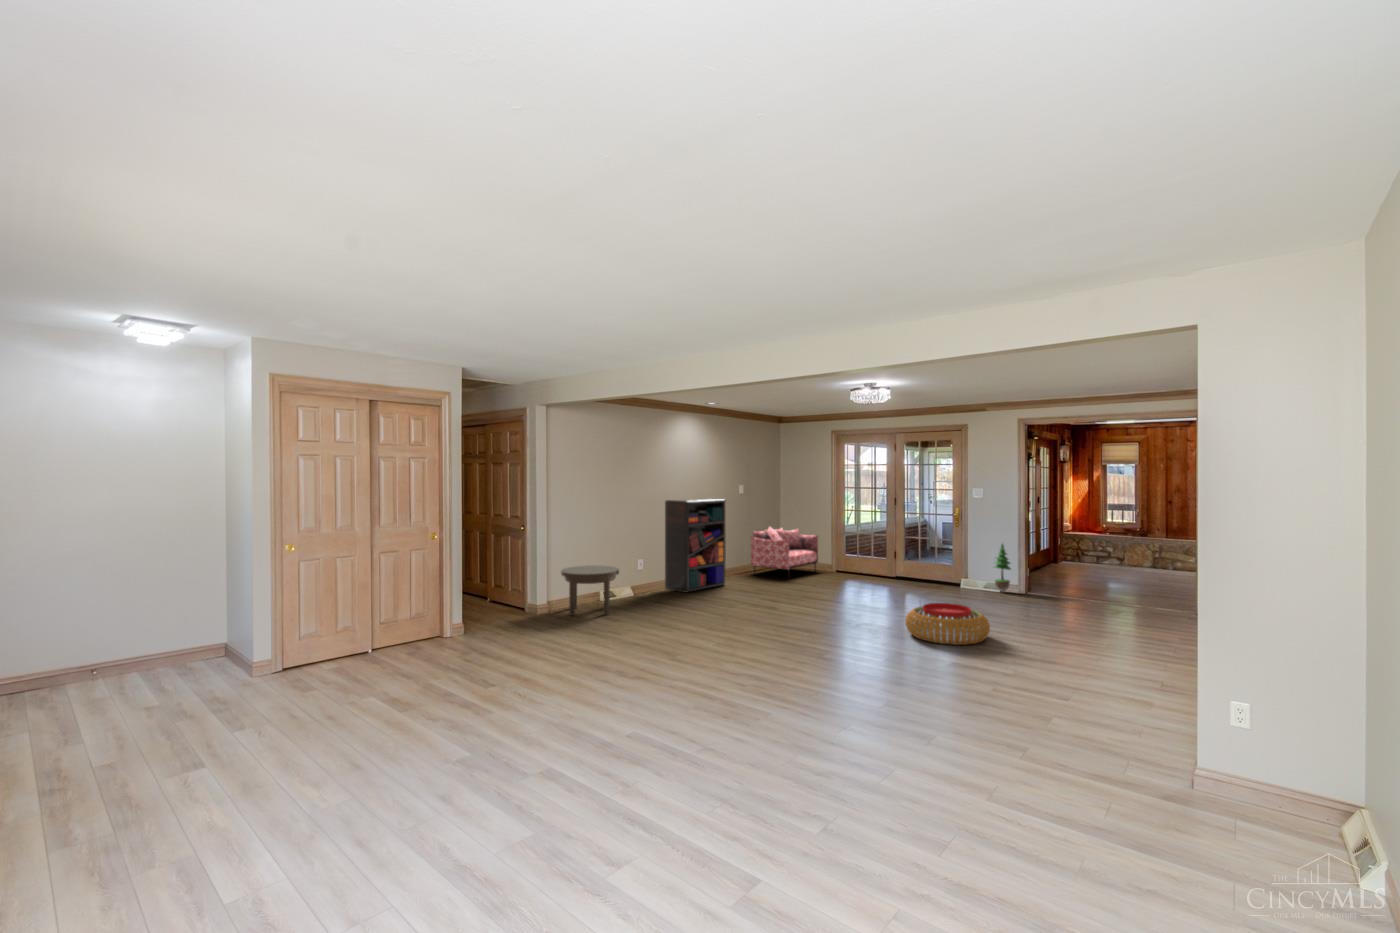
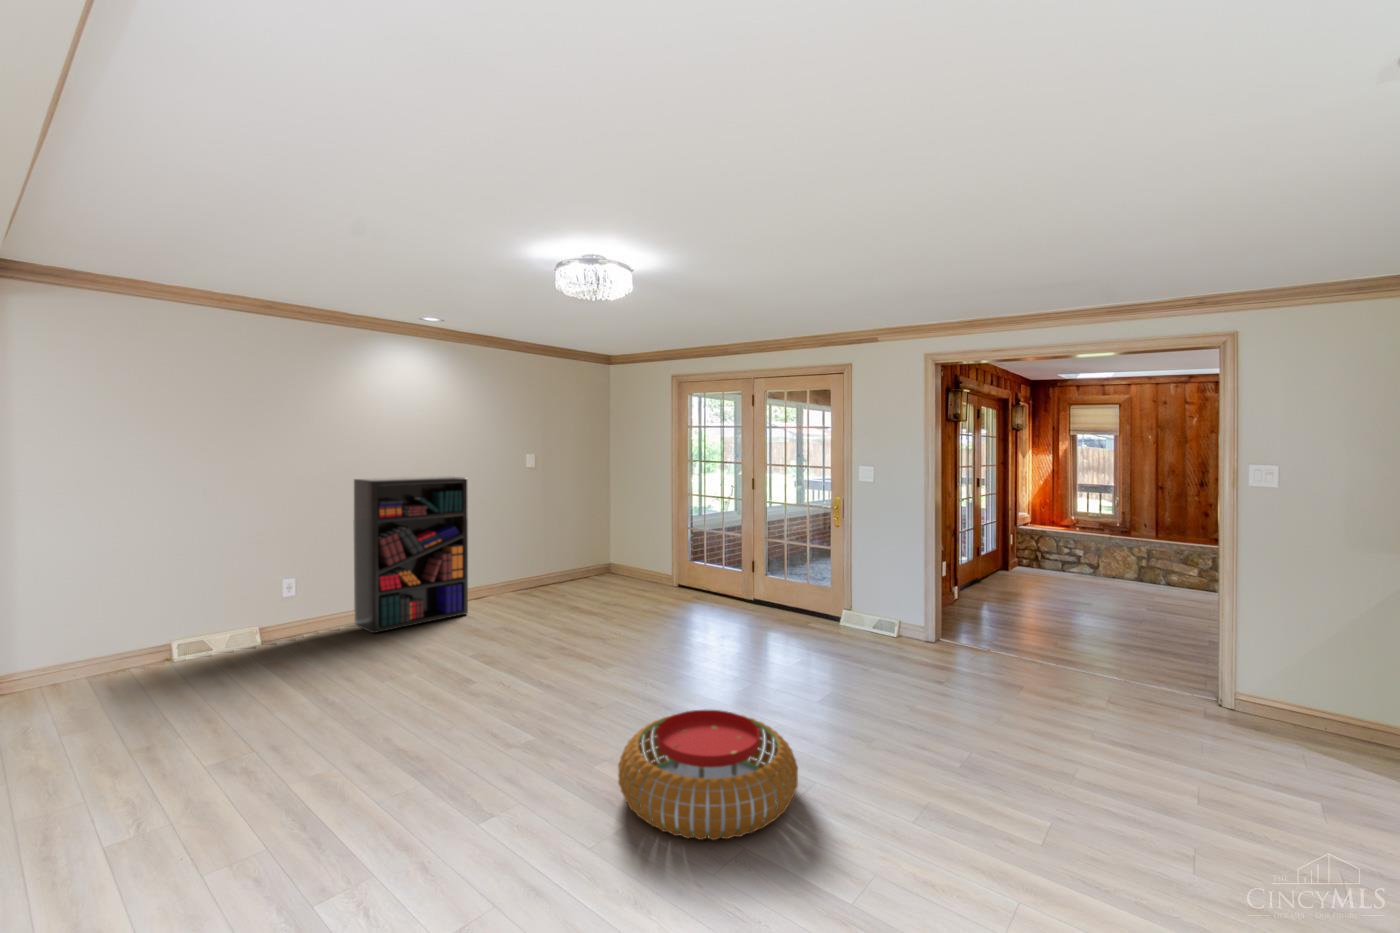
armchair: present [751,527,818,577] -> none [544,518,650,599]
potted tree: present [995,544,1011,592] -> none [885,553,916,636]
side table: present [561,565,619,616] -> none [22,598,172,704]

